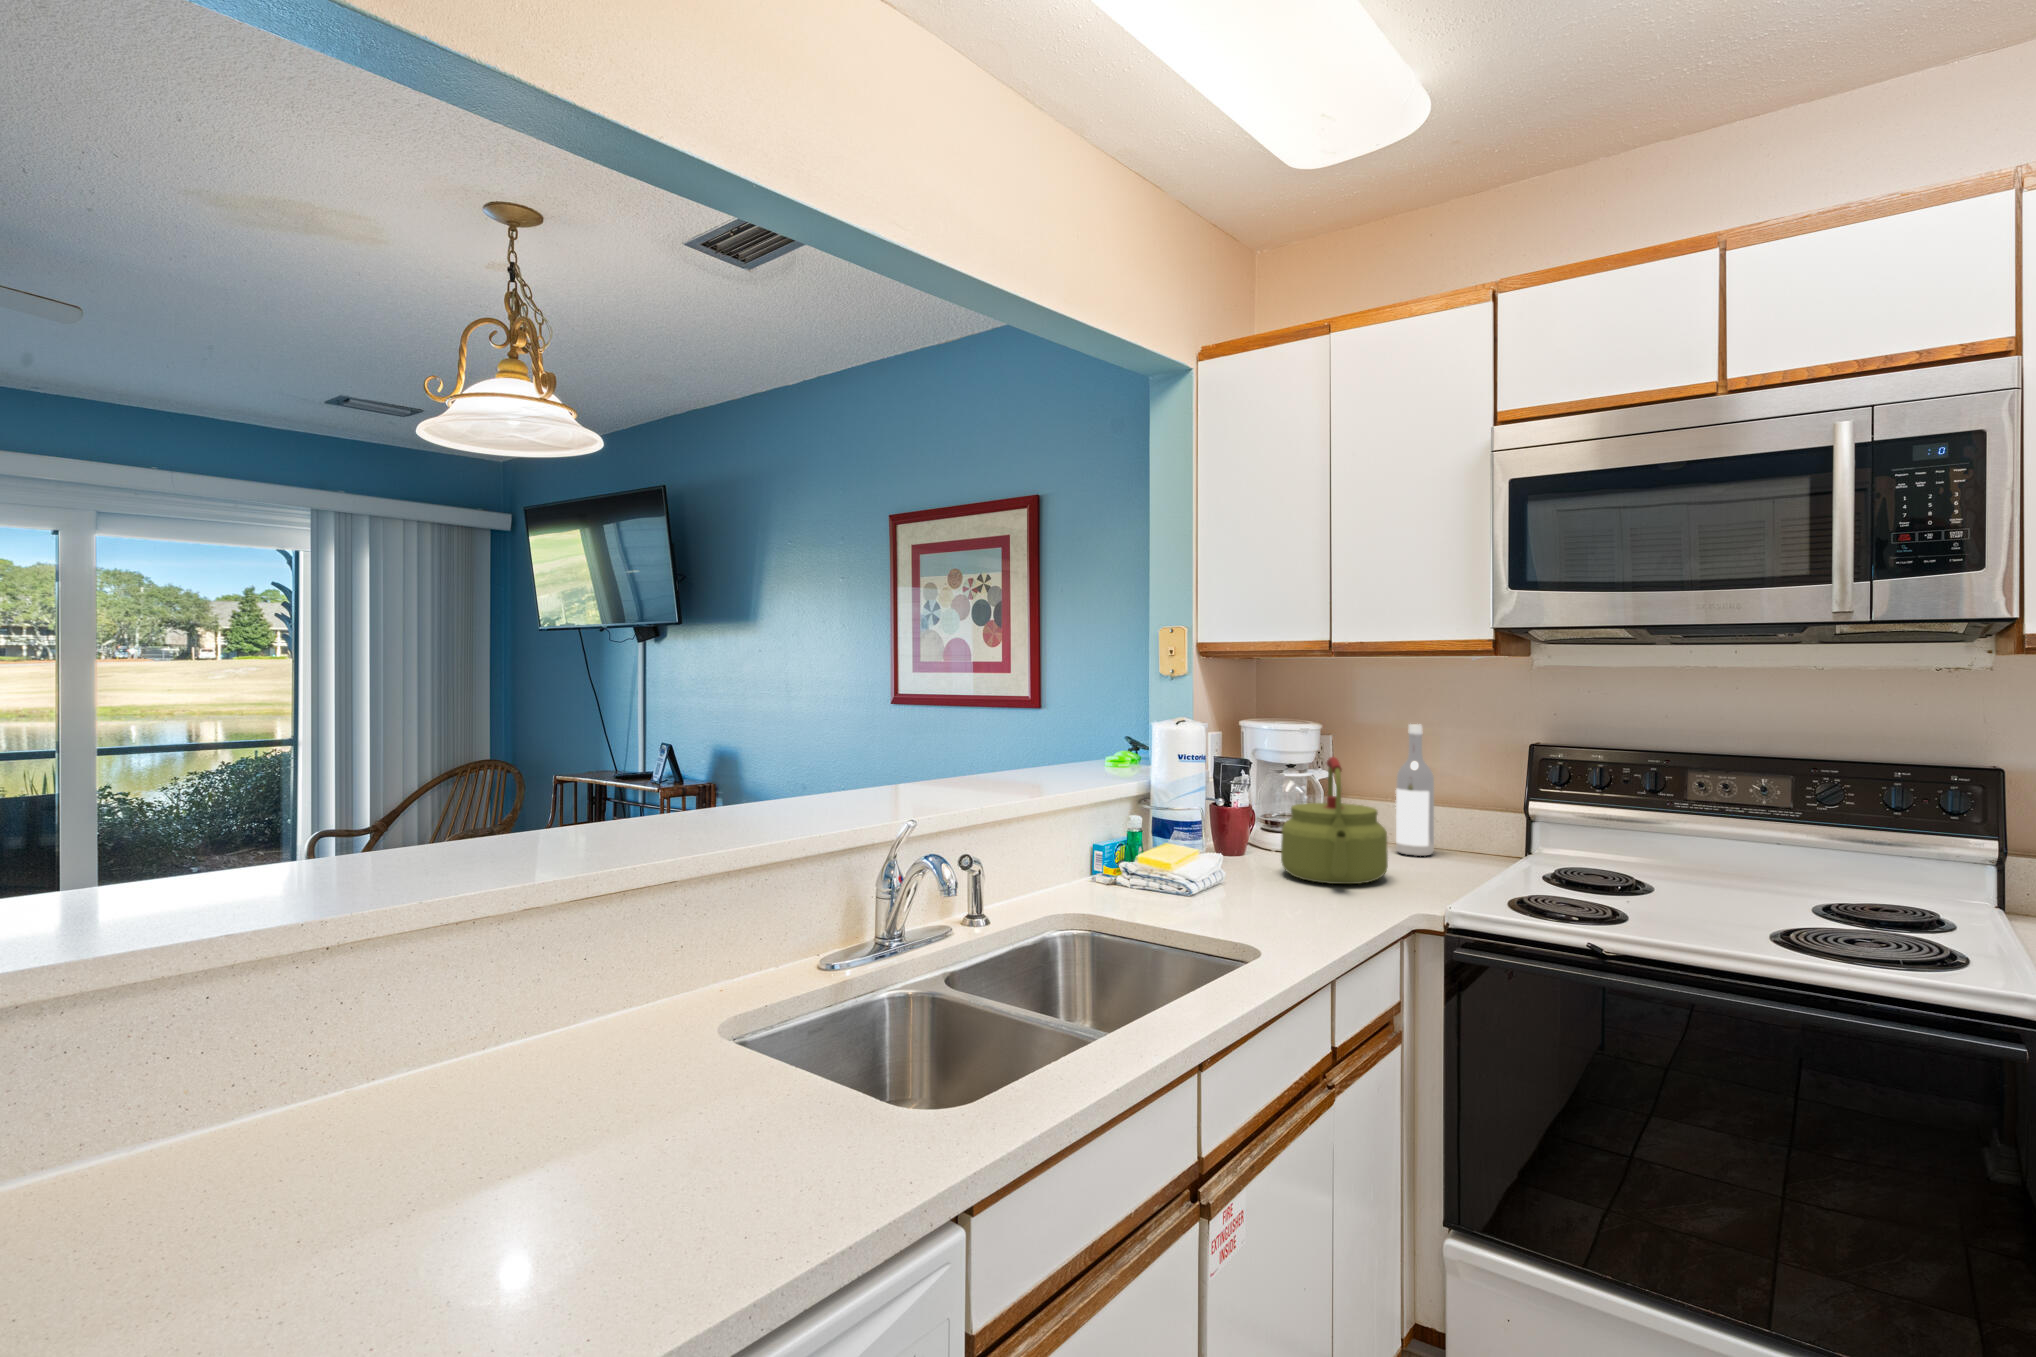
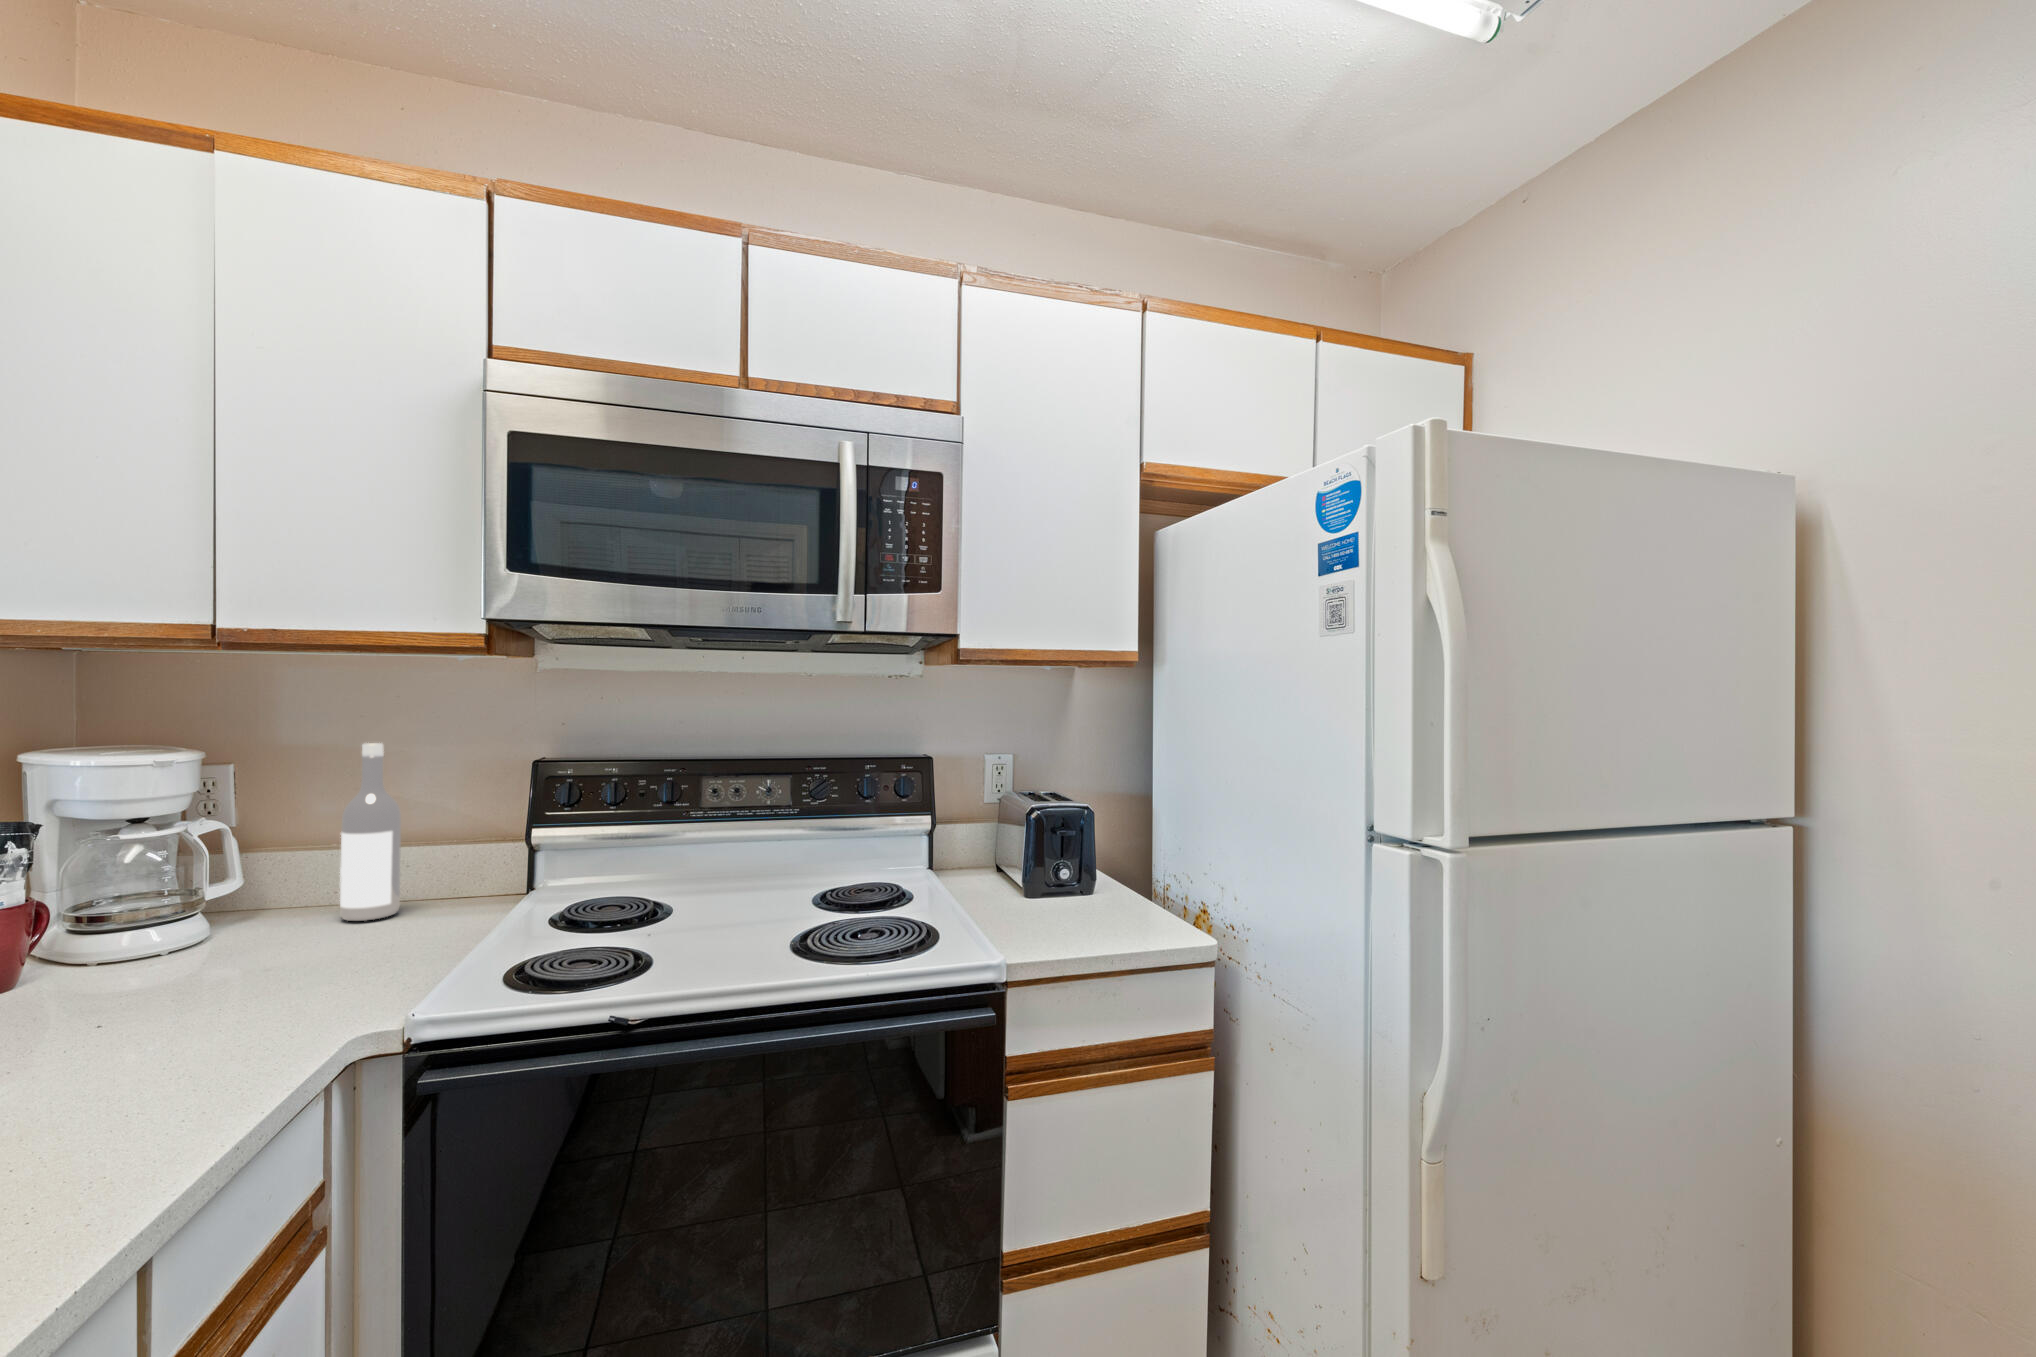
kettle: present [1281,757,1388,884] -> none [93,805,317,1017]

